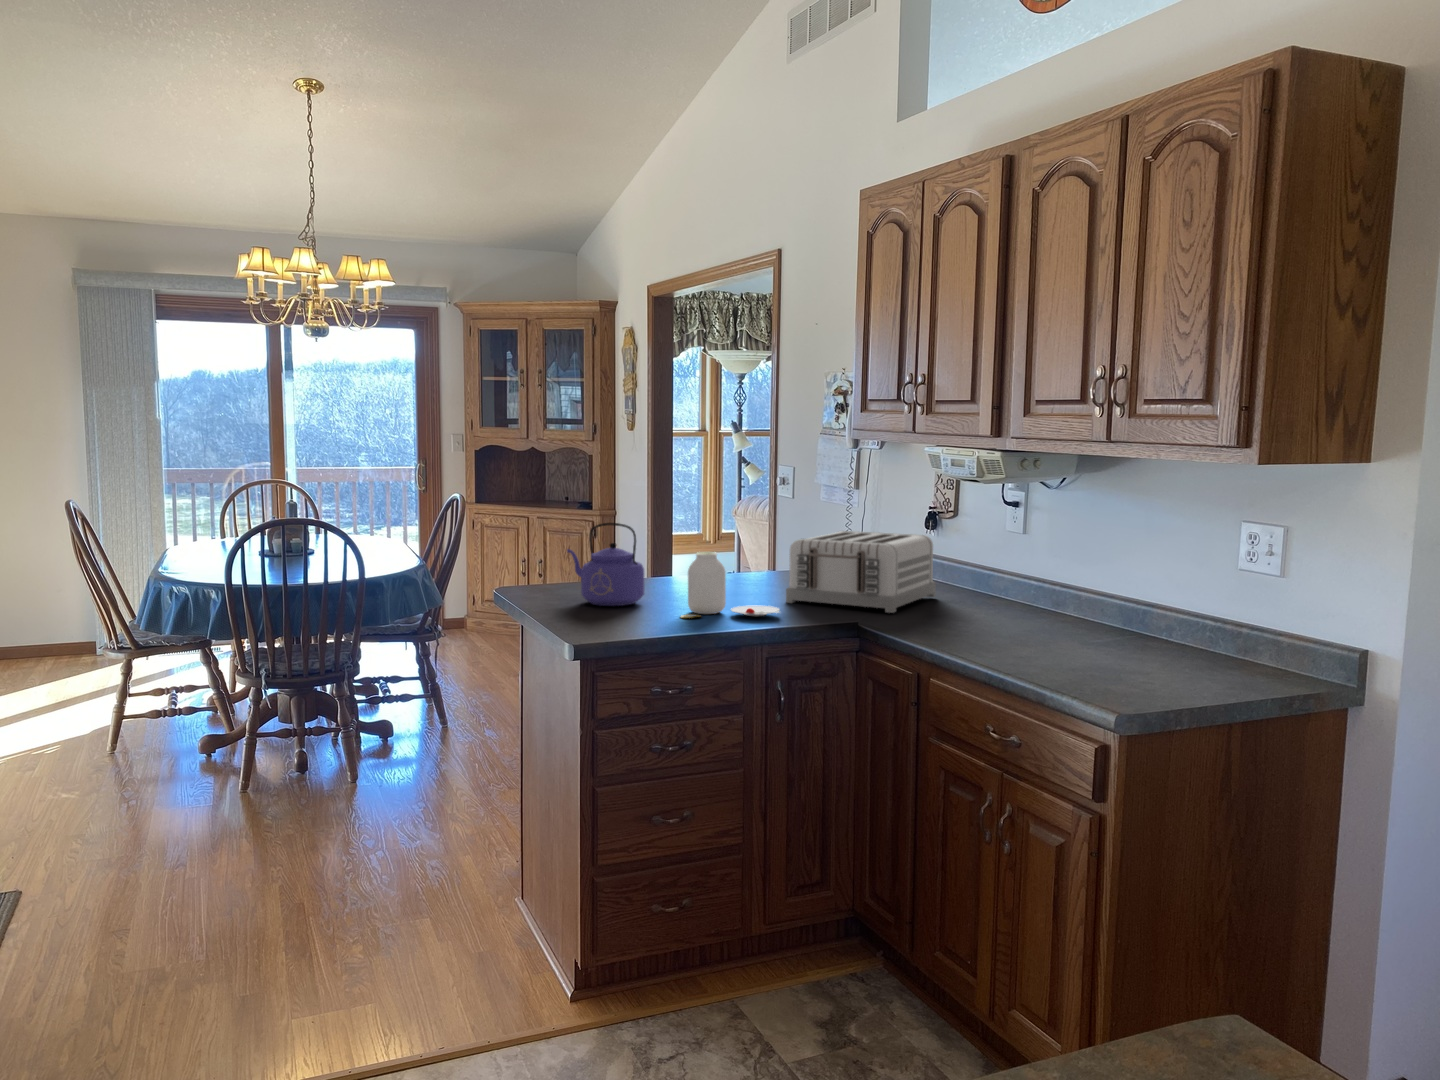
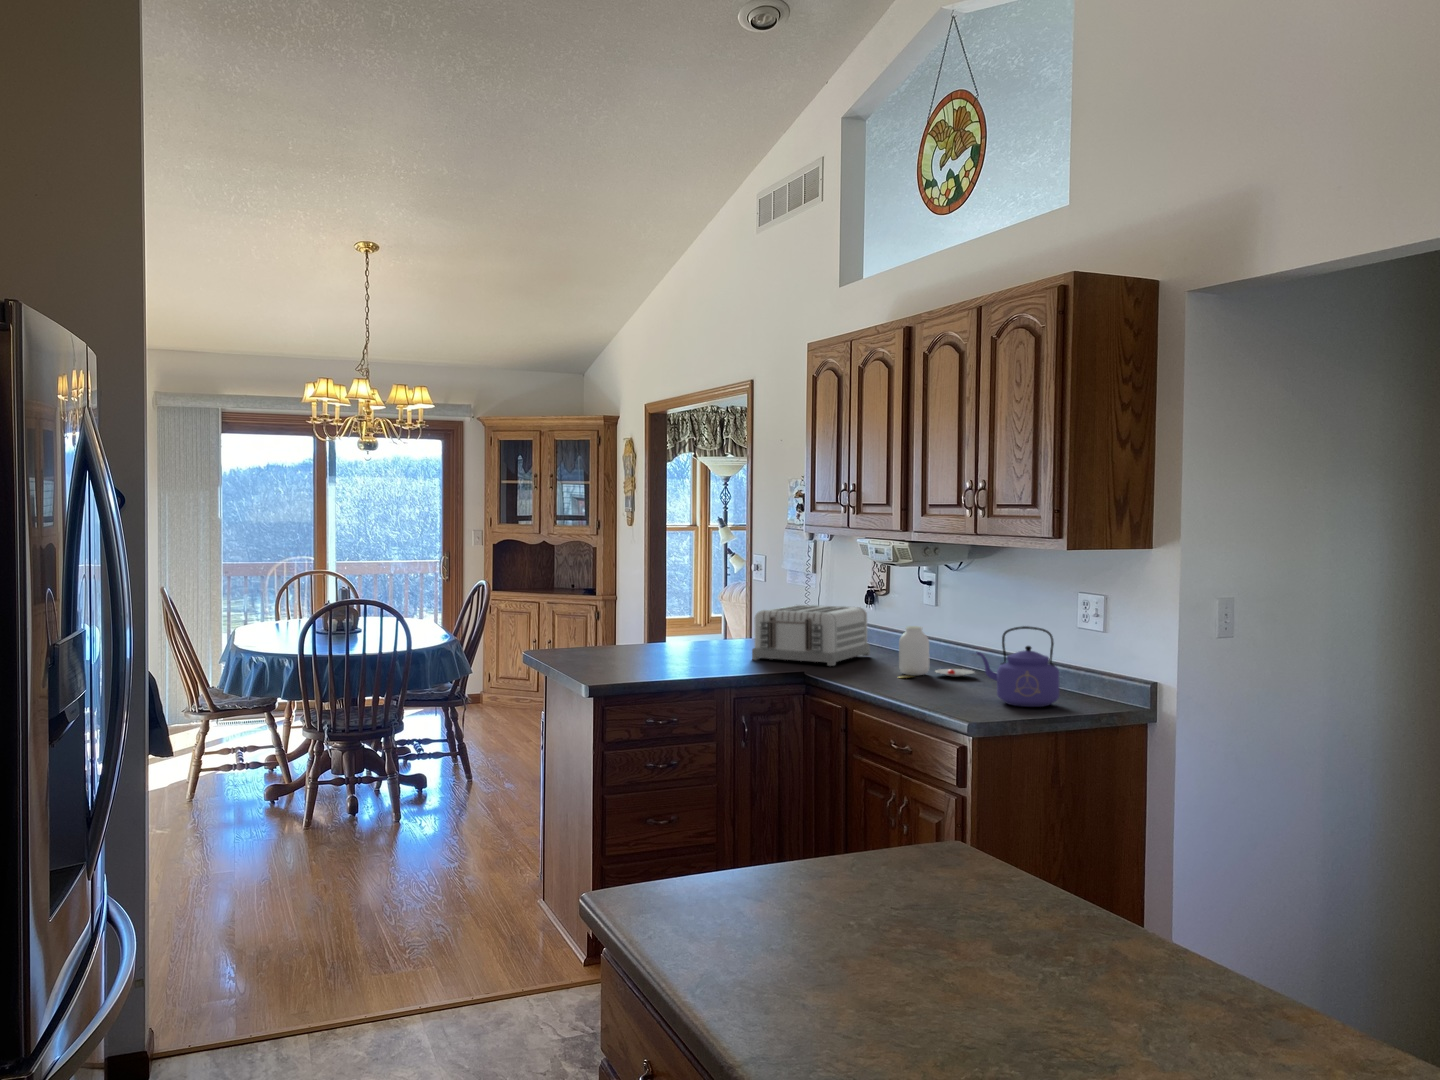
kettle: present [567,523,645,606] -> present [976,626,1059,707]
jar: present [681,552,780,618] -> present [899,626,974,678]

